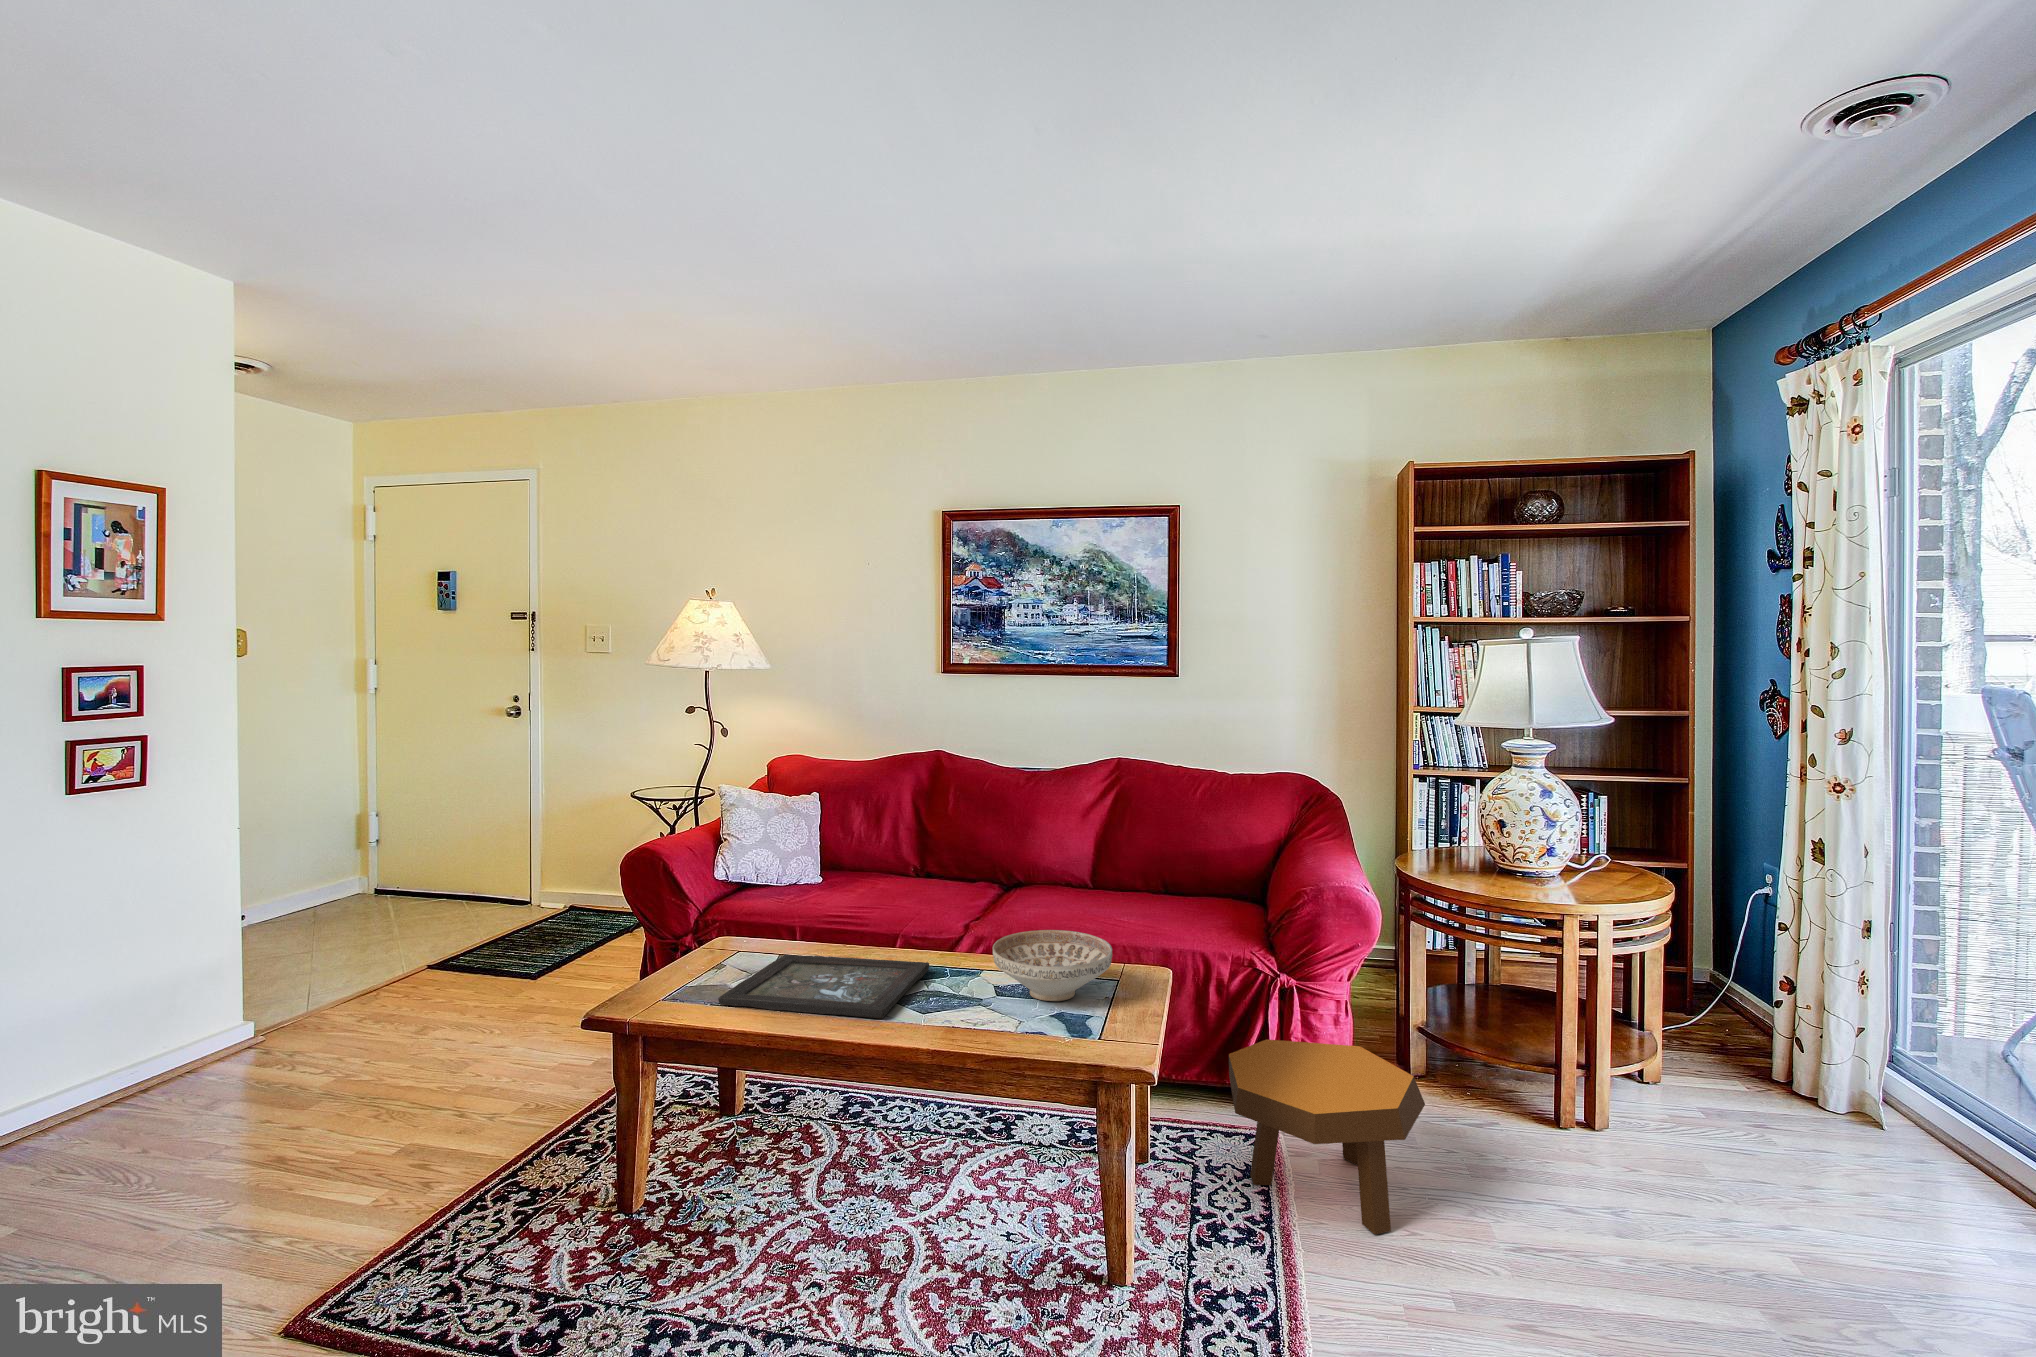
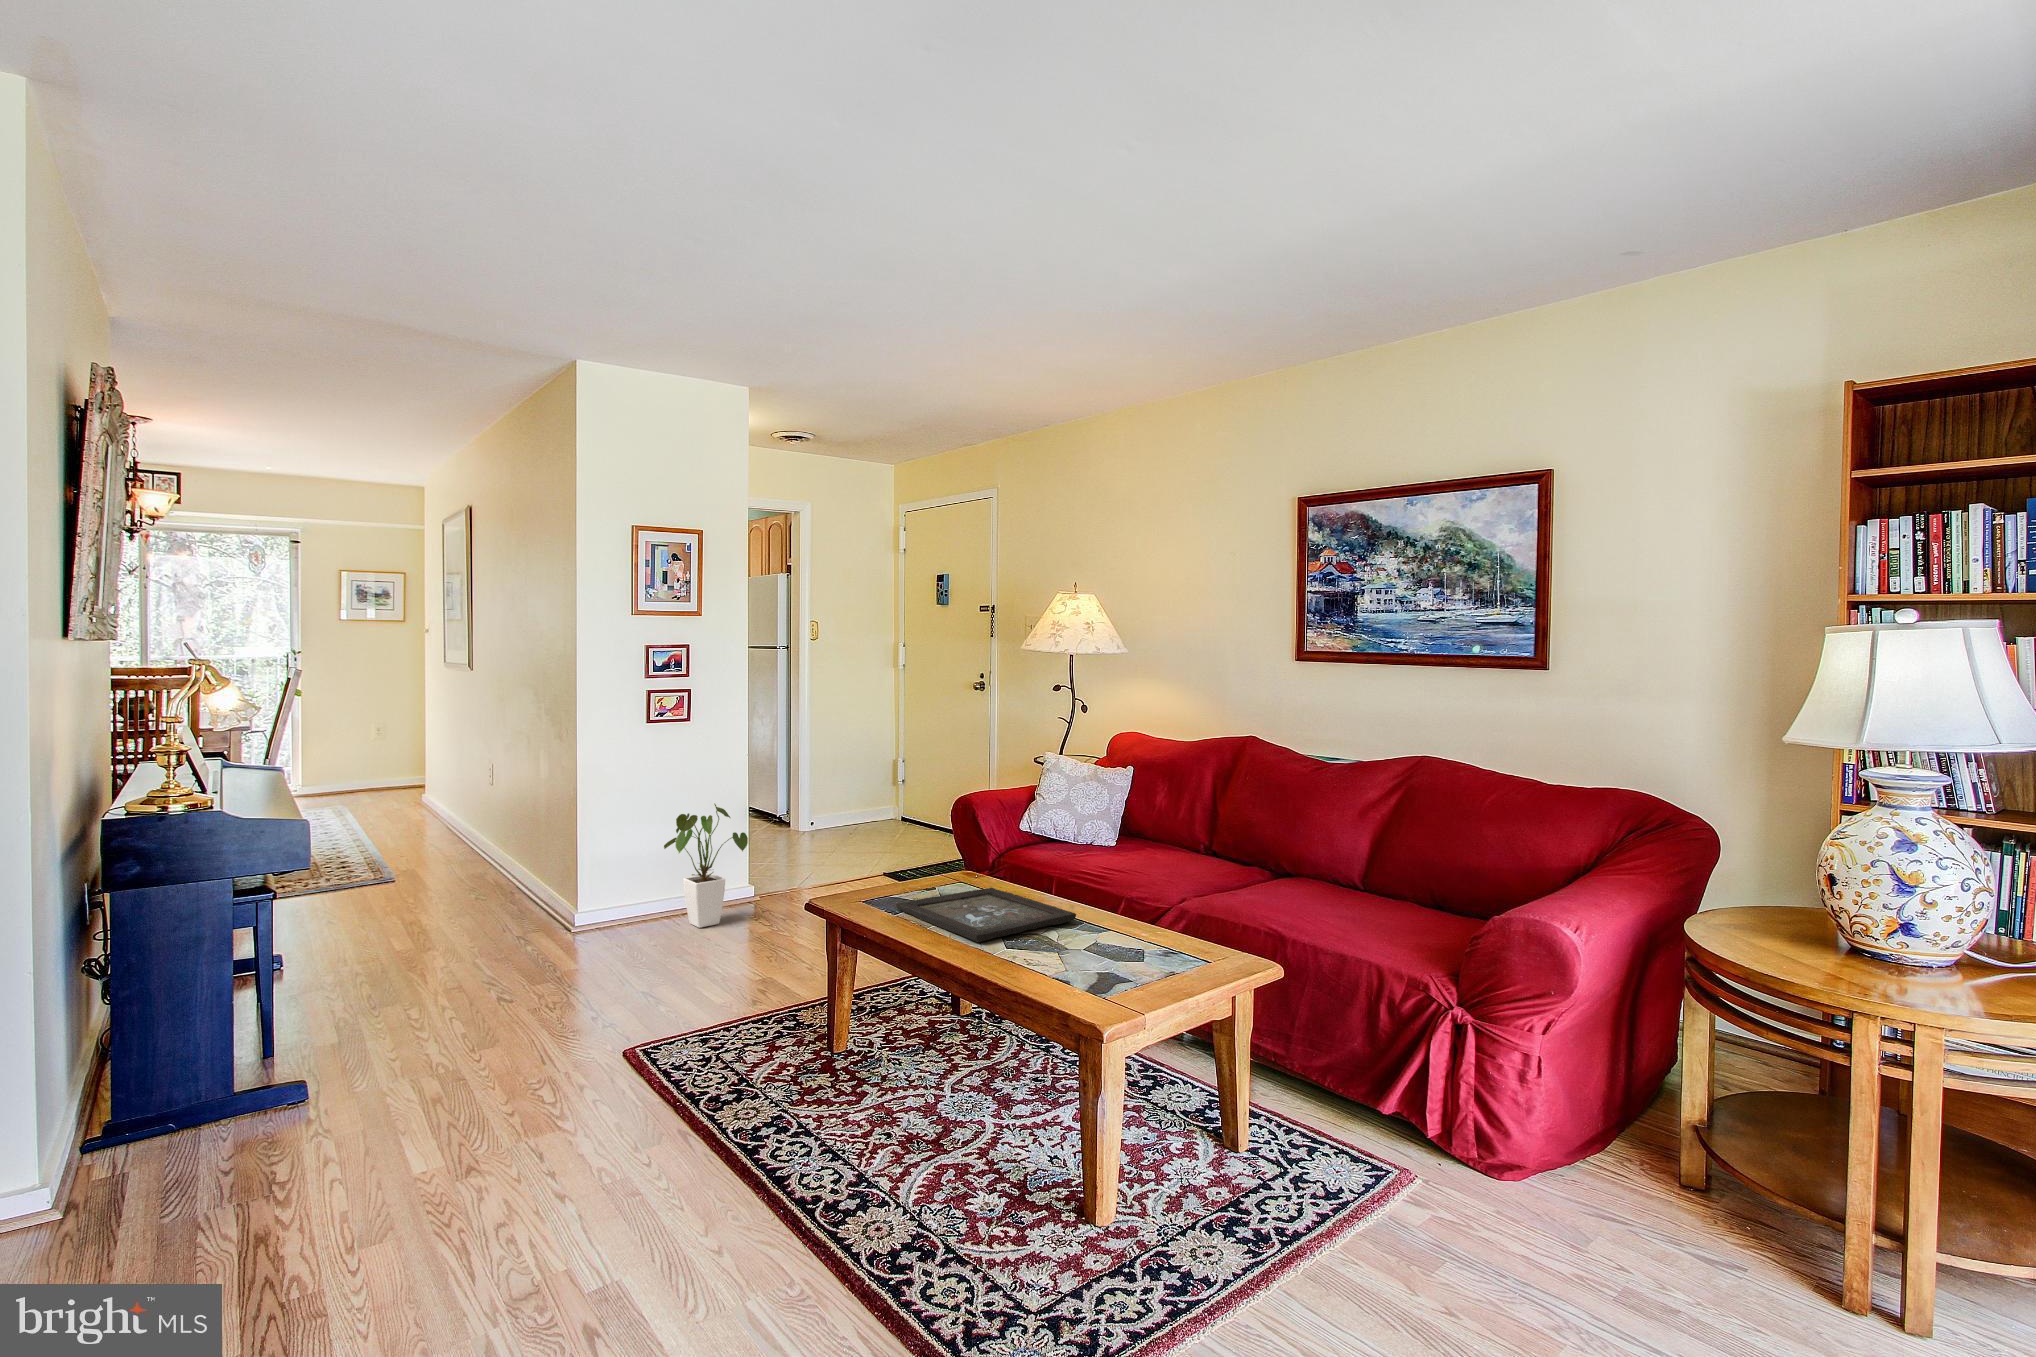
house plant: none [68,918,255,1117] -> present [664,804,748,928]
decorative bowl: present [993,930,1112,1001] -> none [1083,899,1197,965]
footstool: present [1229,1039,1425,1234] -> none [1279,1067,1507,1300]

